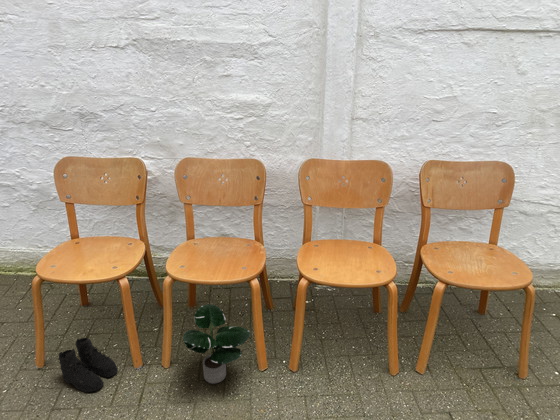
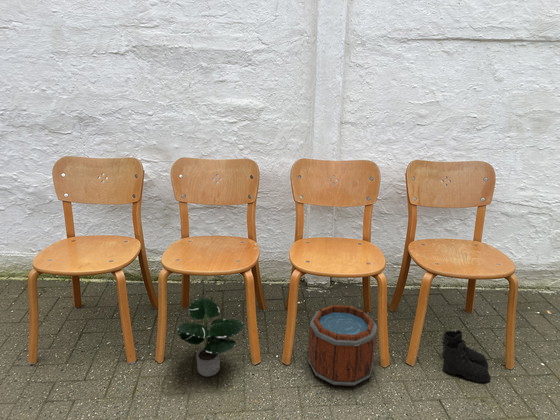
bucket: none [315,313,385,396] -> present [308,305,377,386]
boots: present [58,338,118,392] -> present [441,330,490,383]

